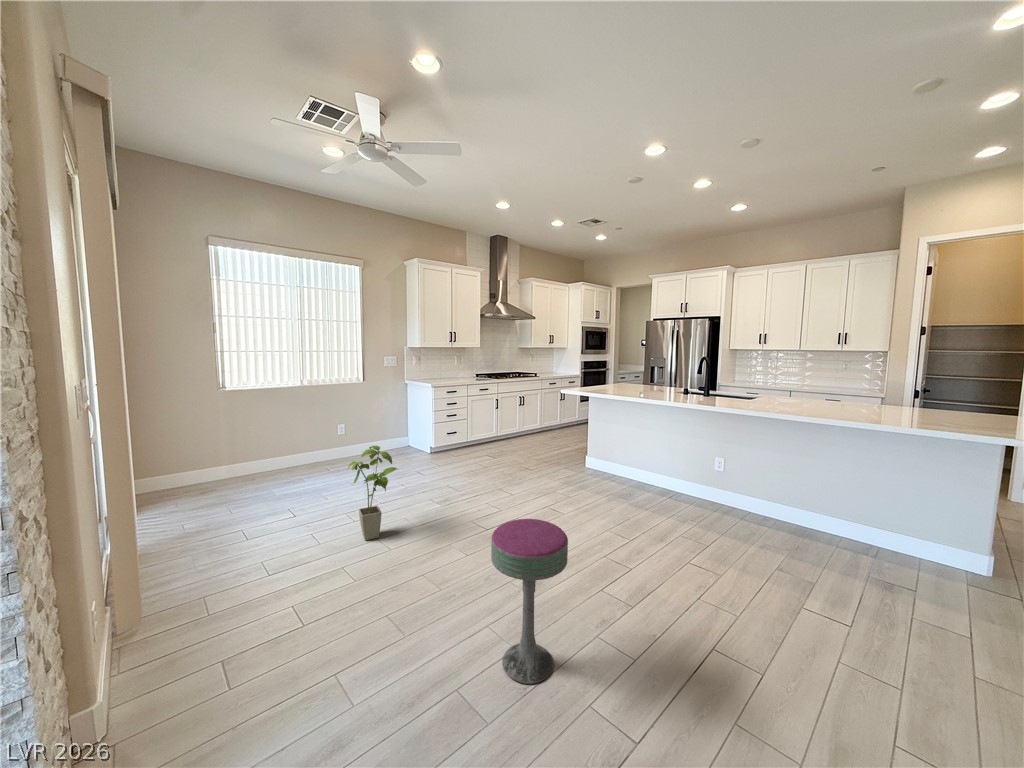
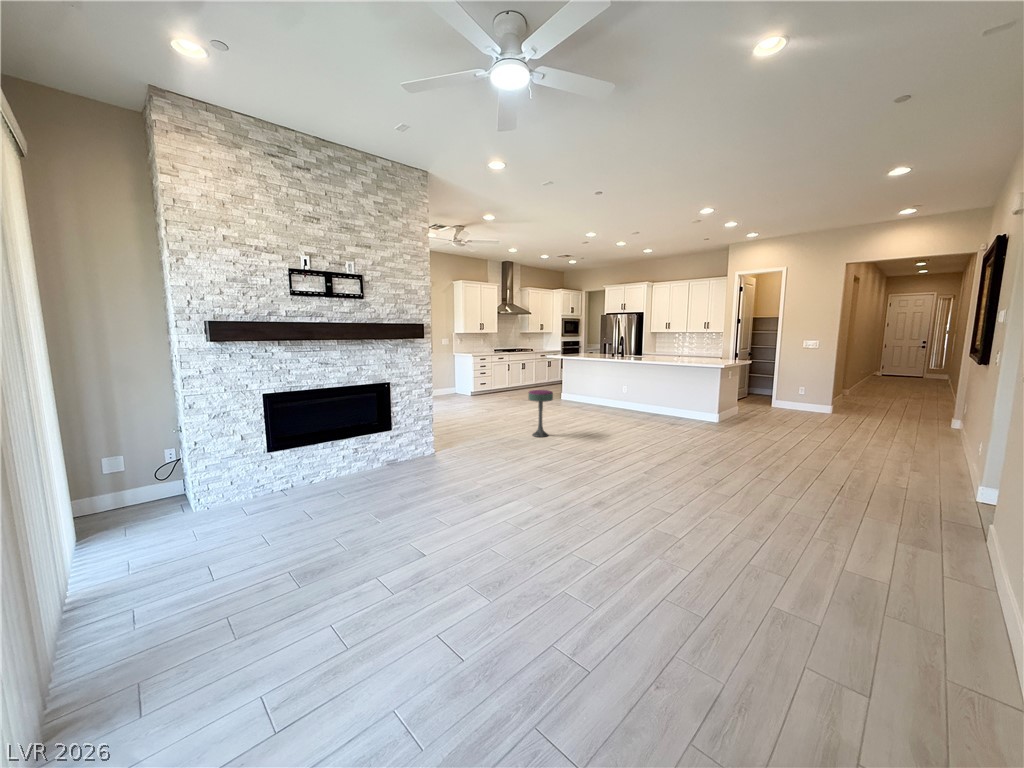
house plant: present [348,446,397,540] -> none [456,376,477,418]

